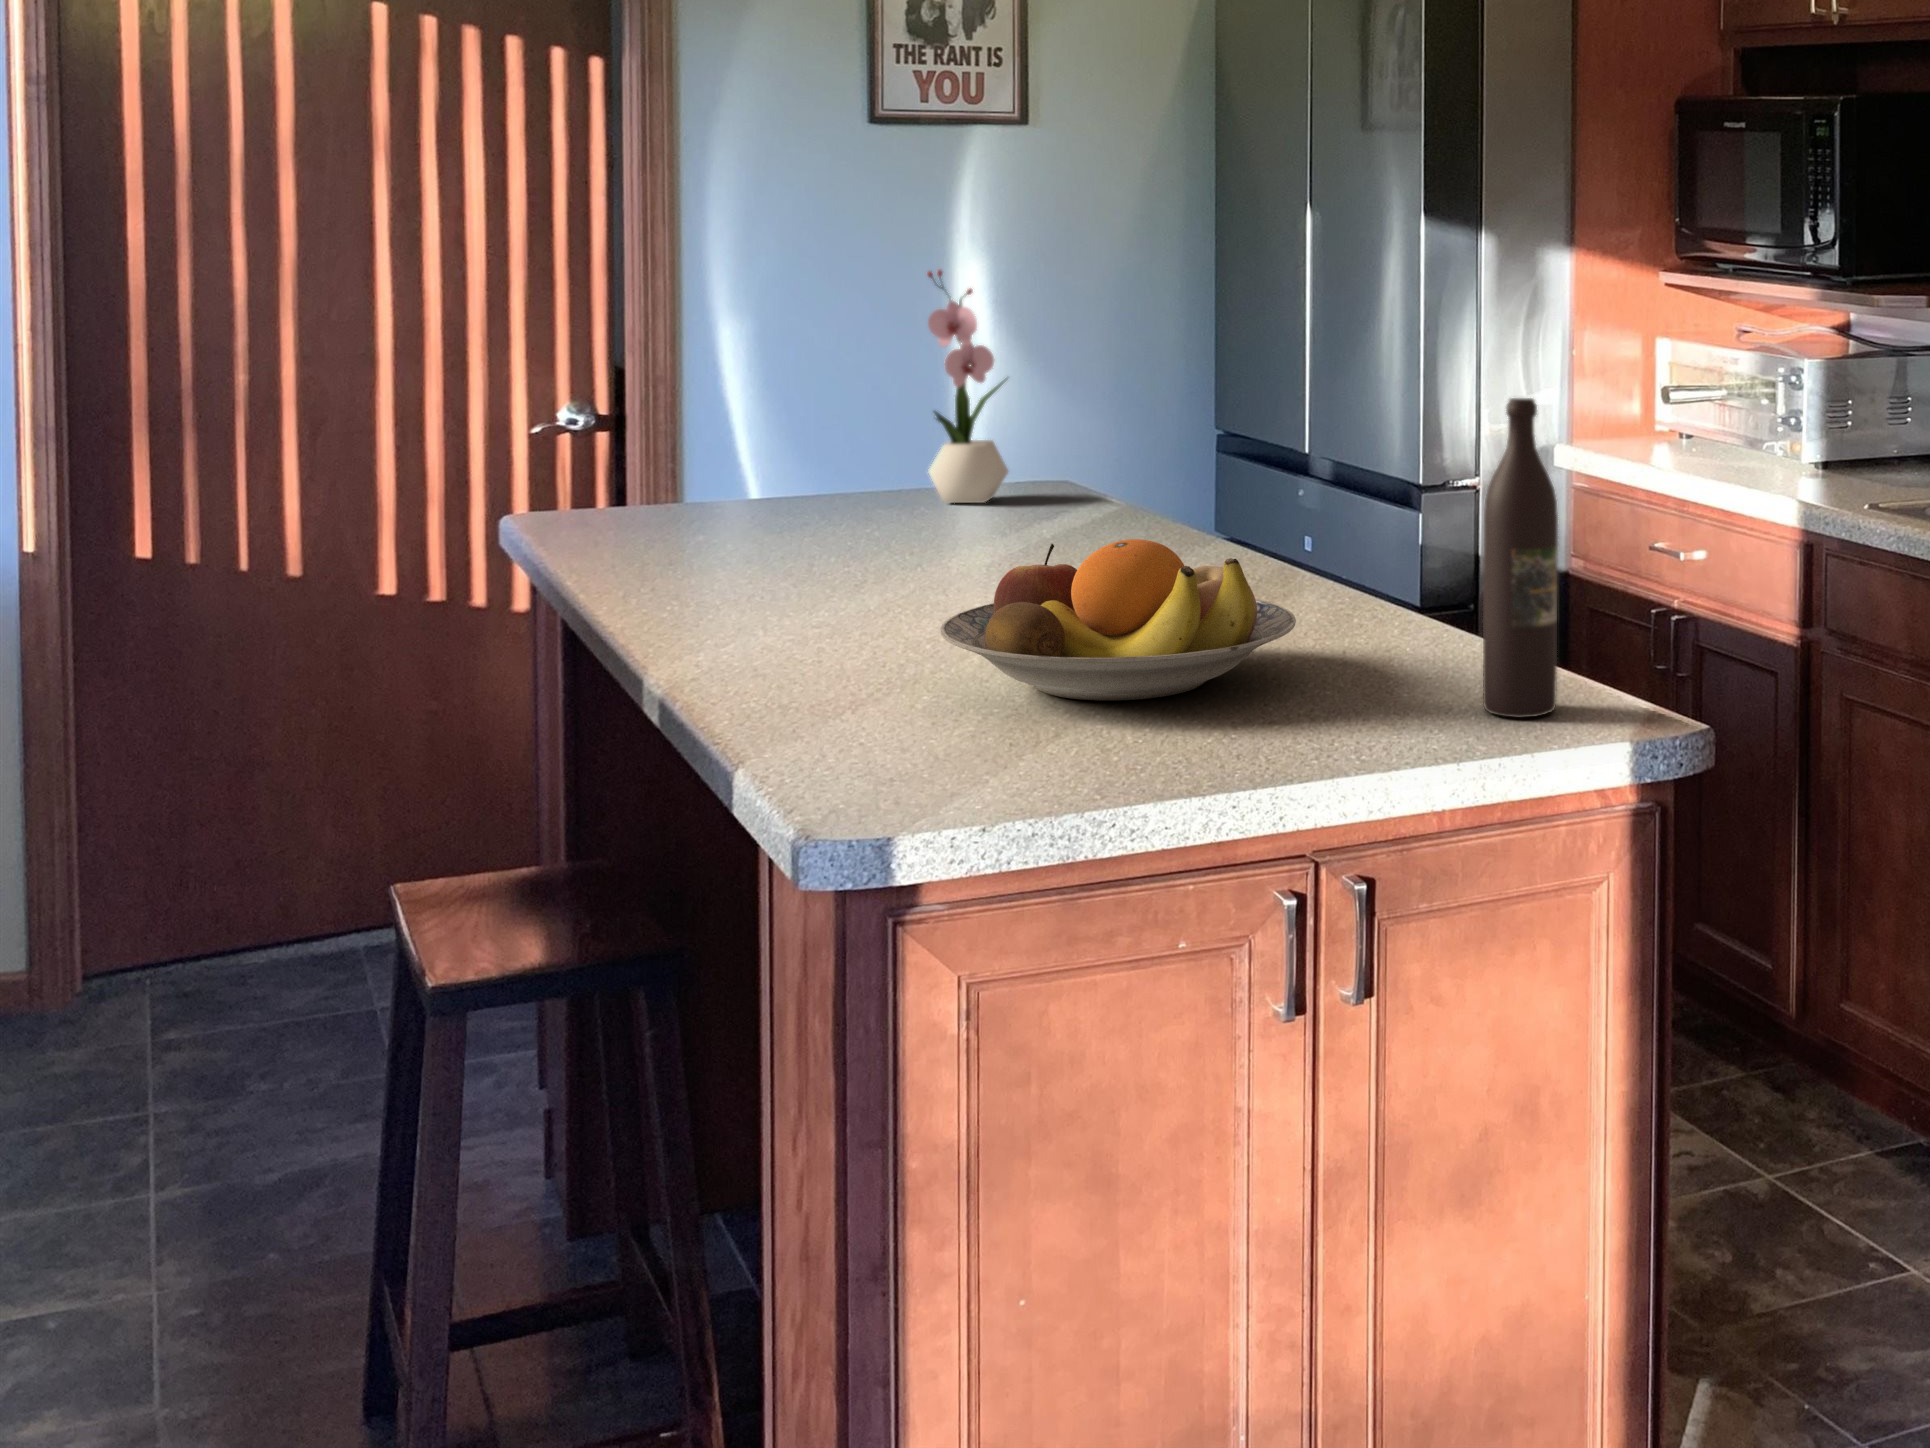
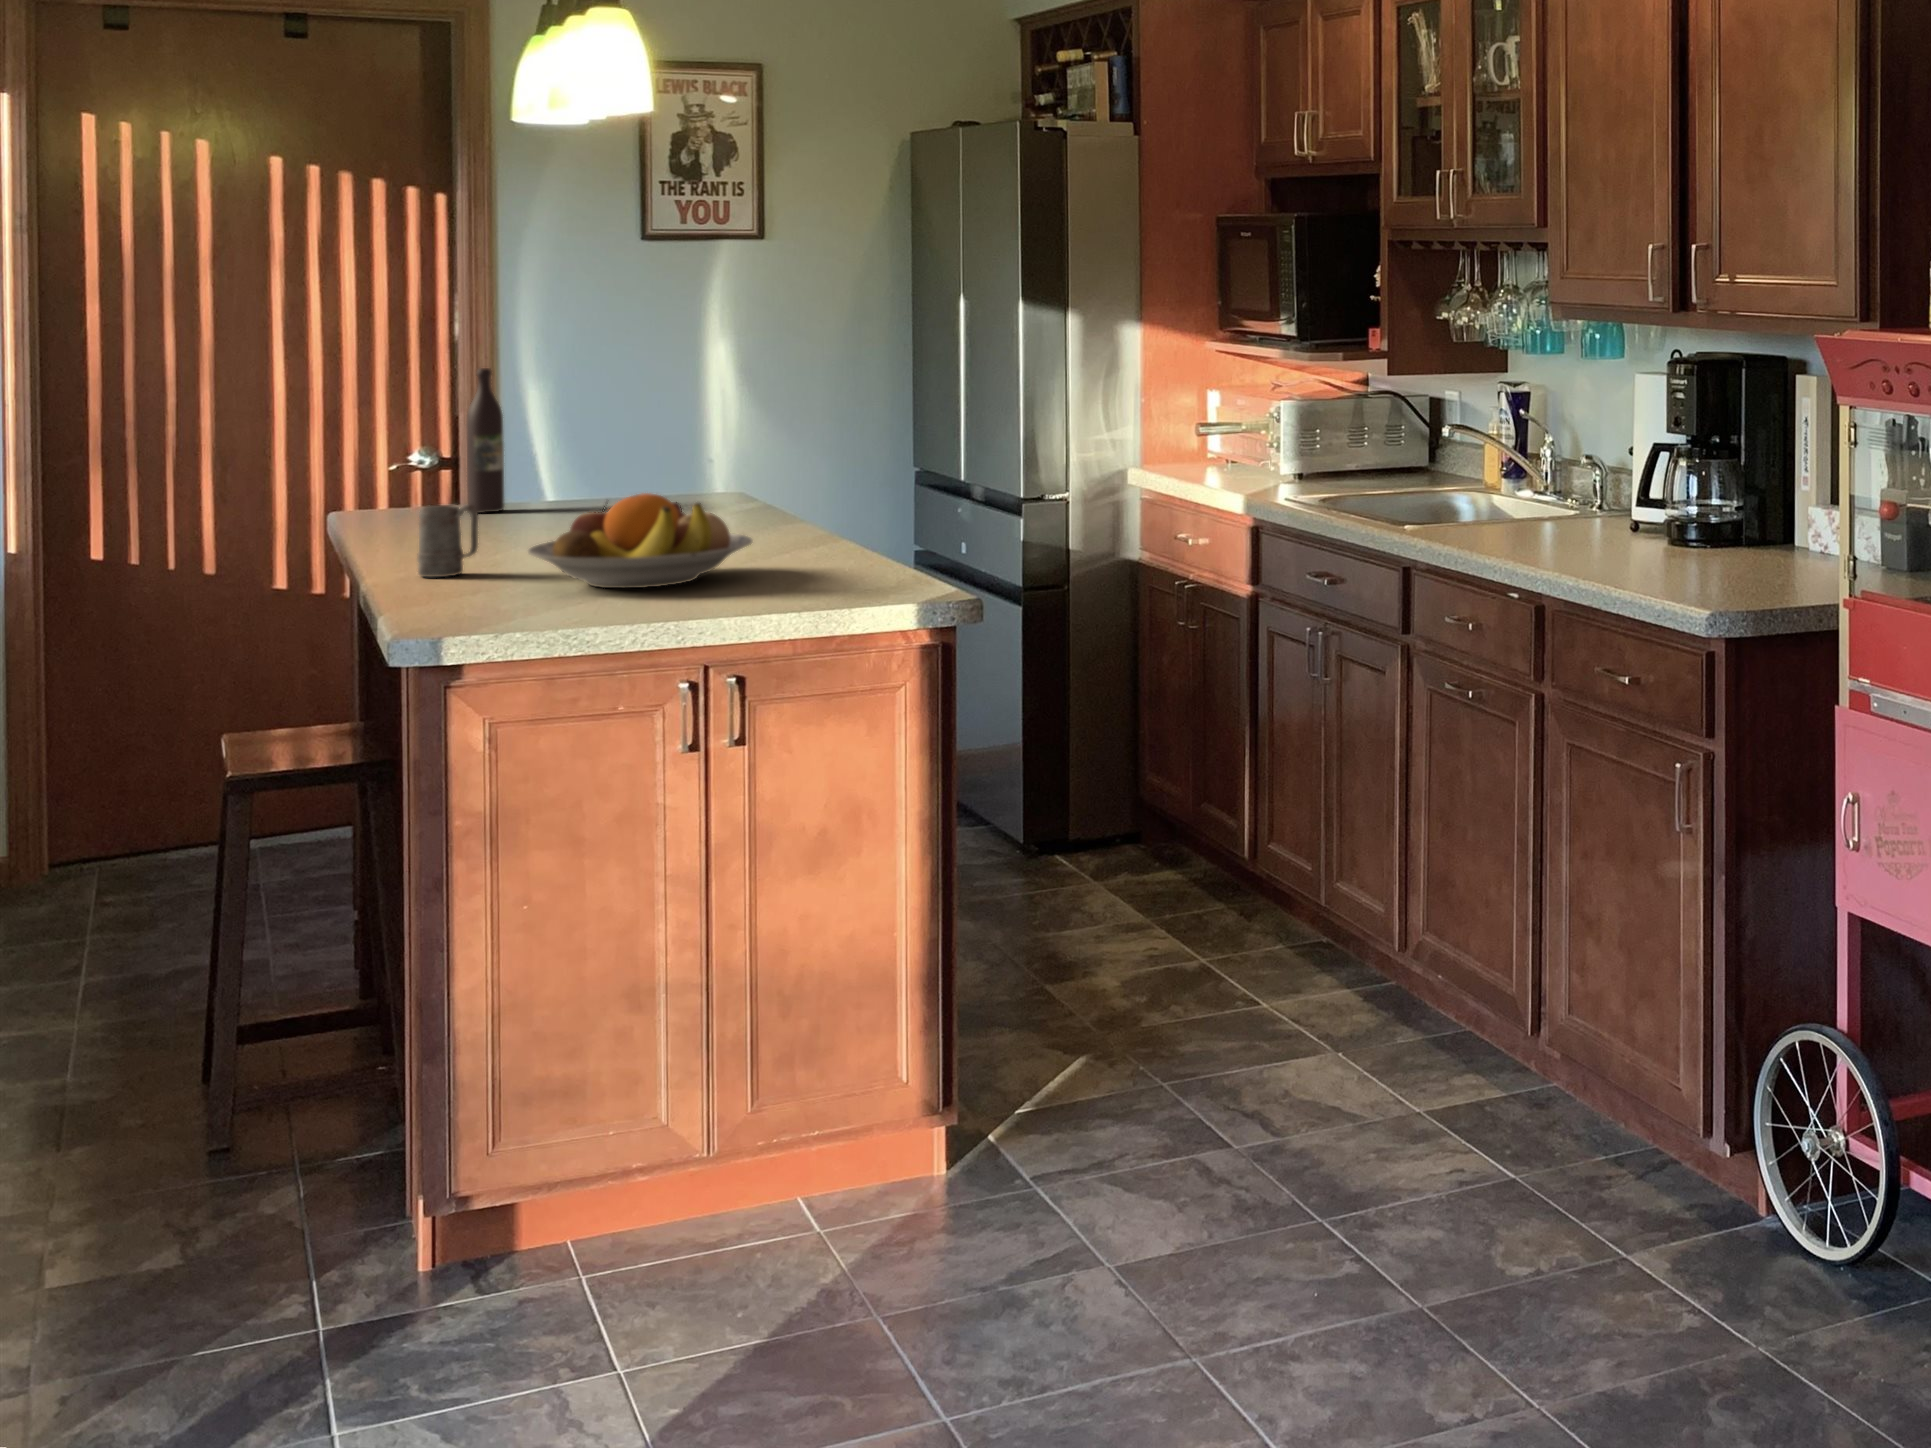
flower arrangement: present [927,270,1008,503] -> none [622,342,688,502]
wine bottle: present [1483,398,1558,718] -> present [467,368,504,513]
mug: none [737,546,836,668] -> present [417,505,478,577]

